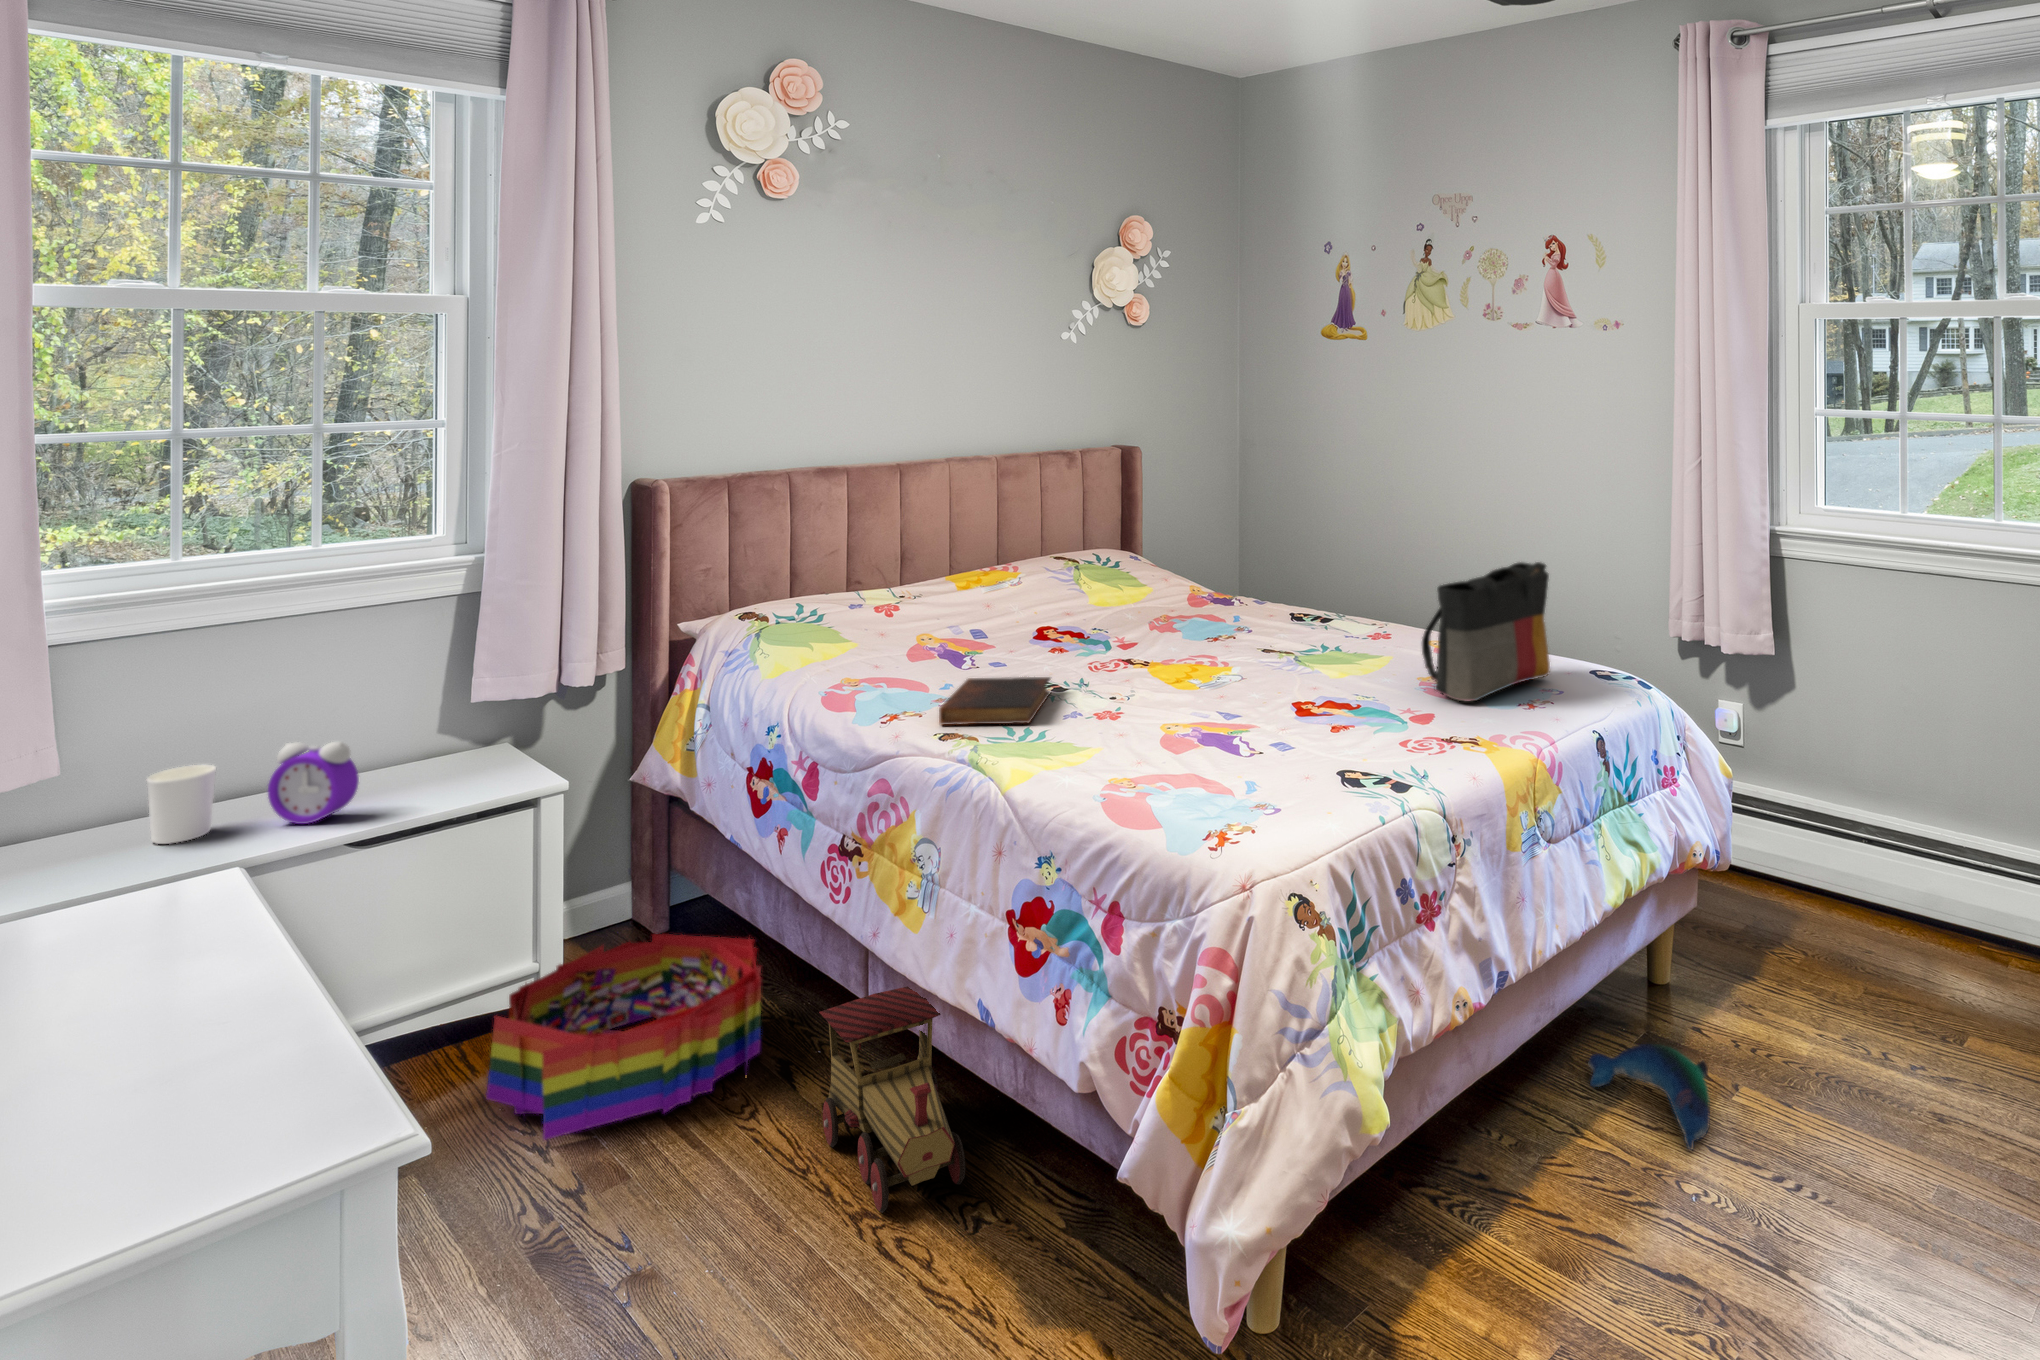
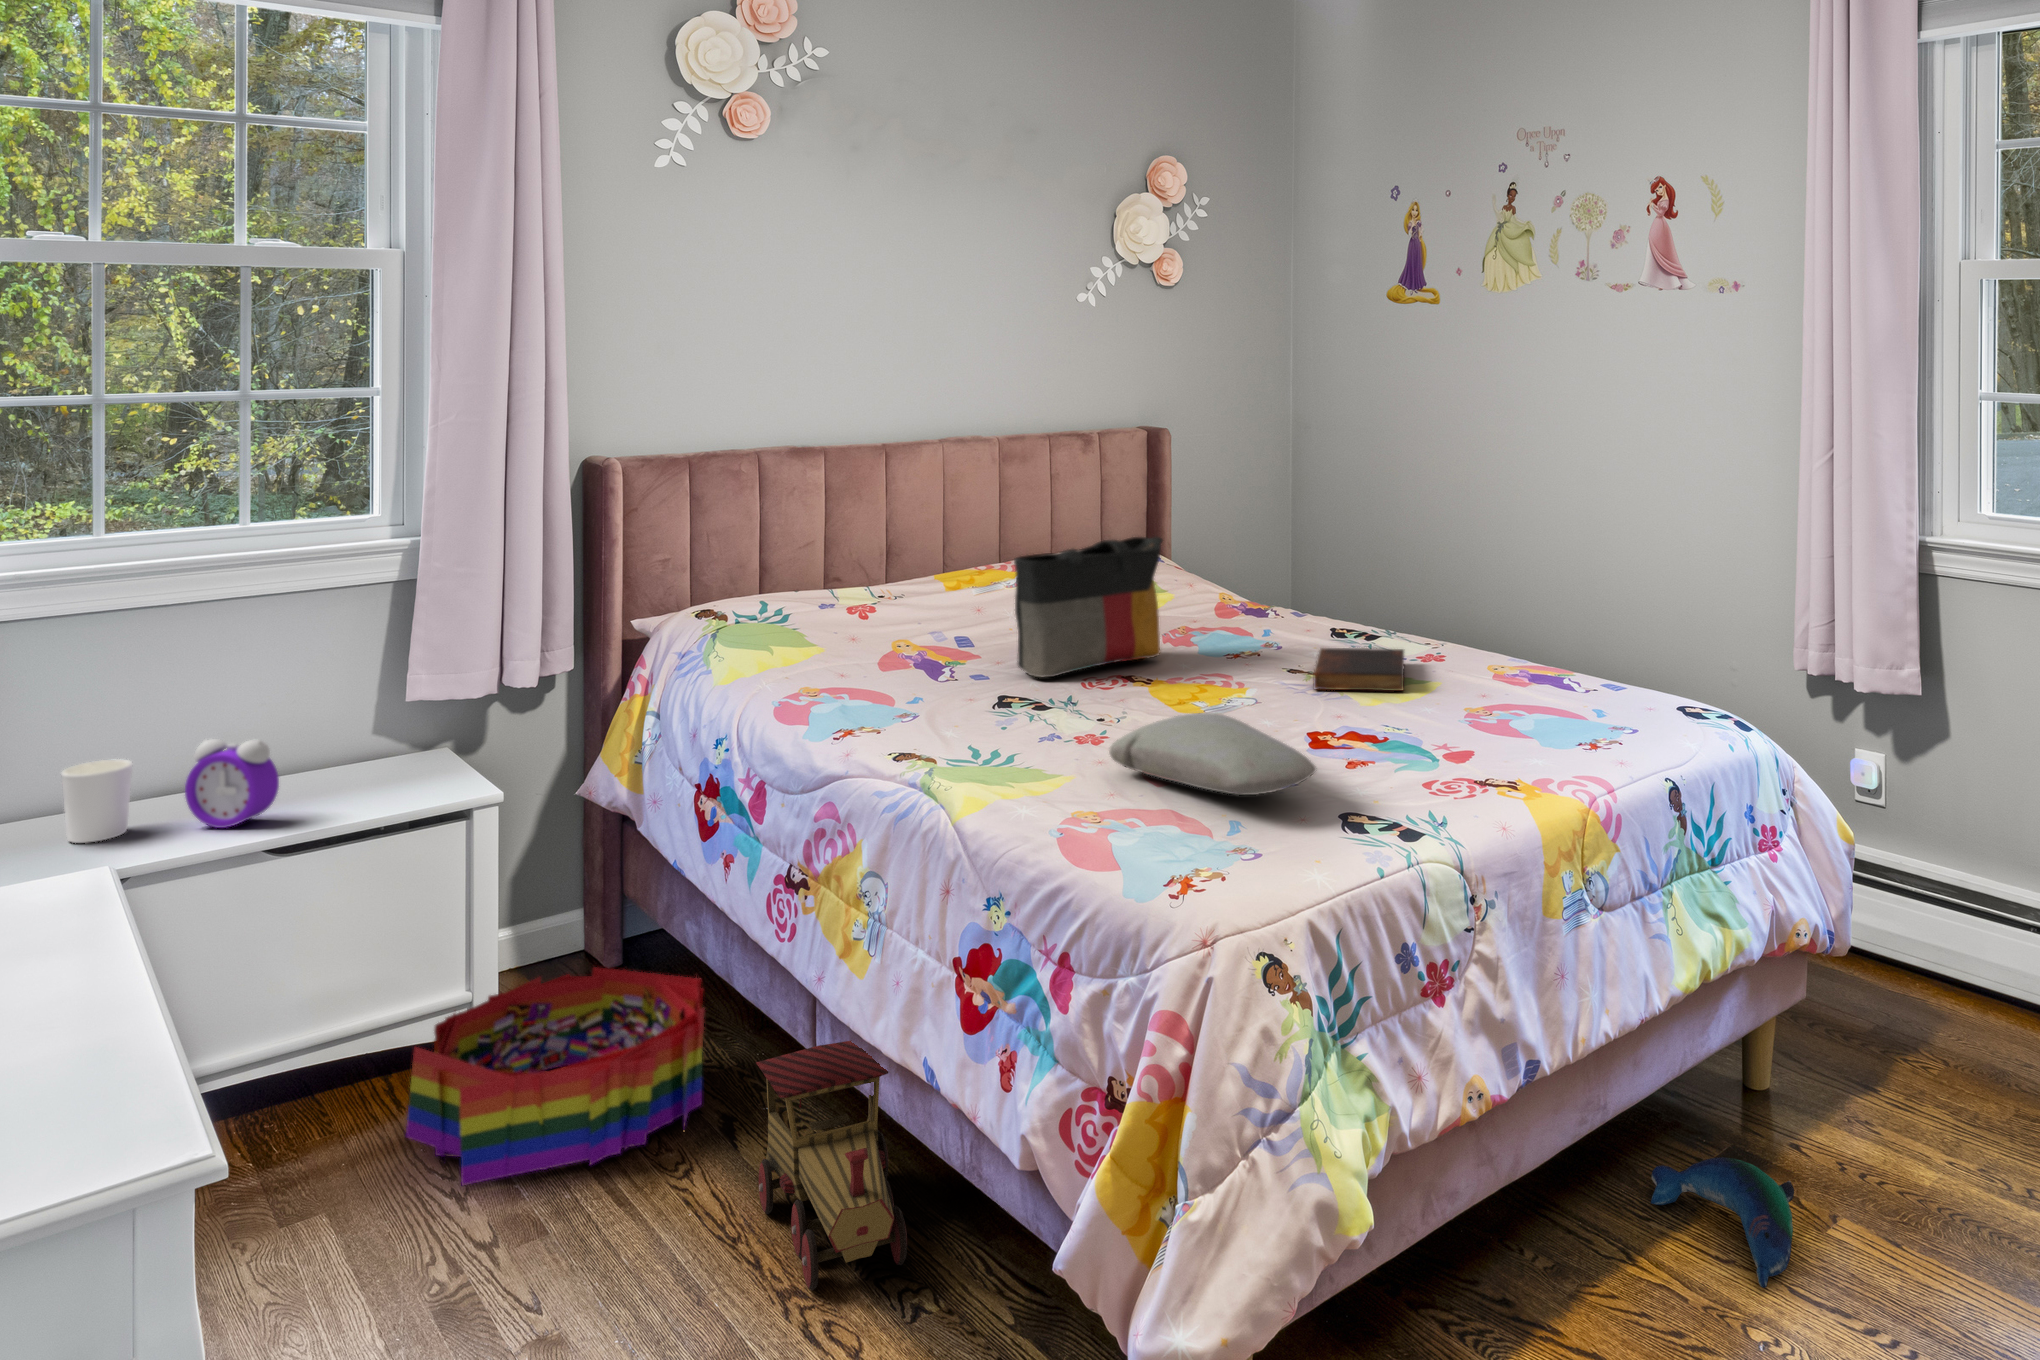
tote bag: present [1422,562,1550,701] -> present [1014,537,1163,677]
book: present [939,677,1050,725] -> present [1313,648,1404,691]
pillow: none [1131,689,1315,758] -> present [1109,713,1316,795]

